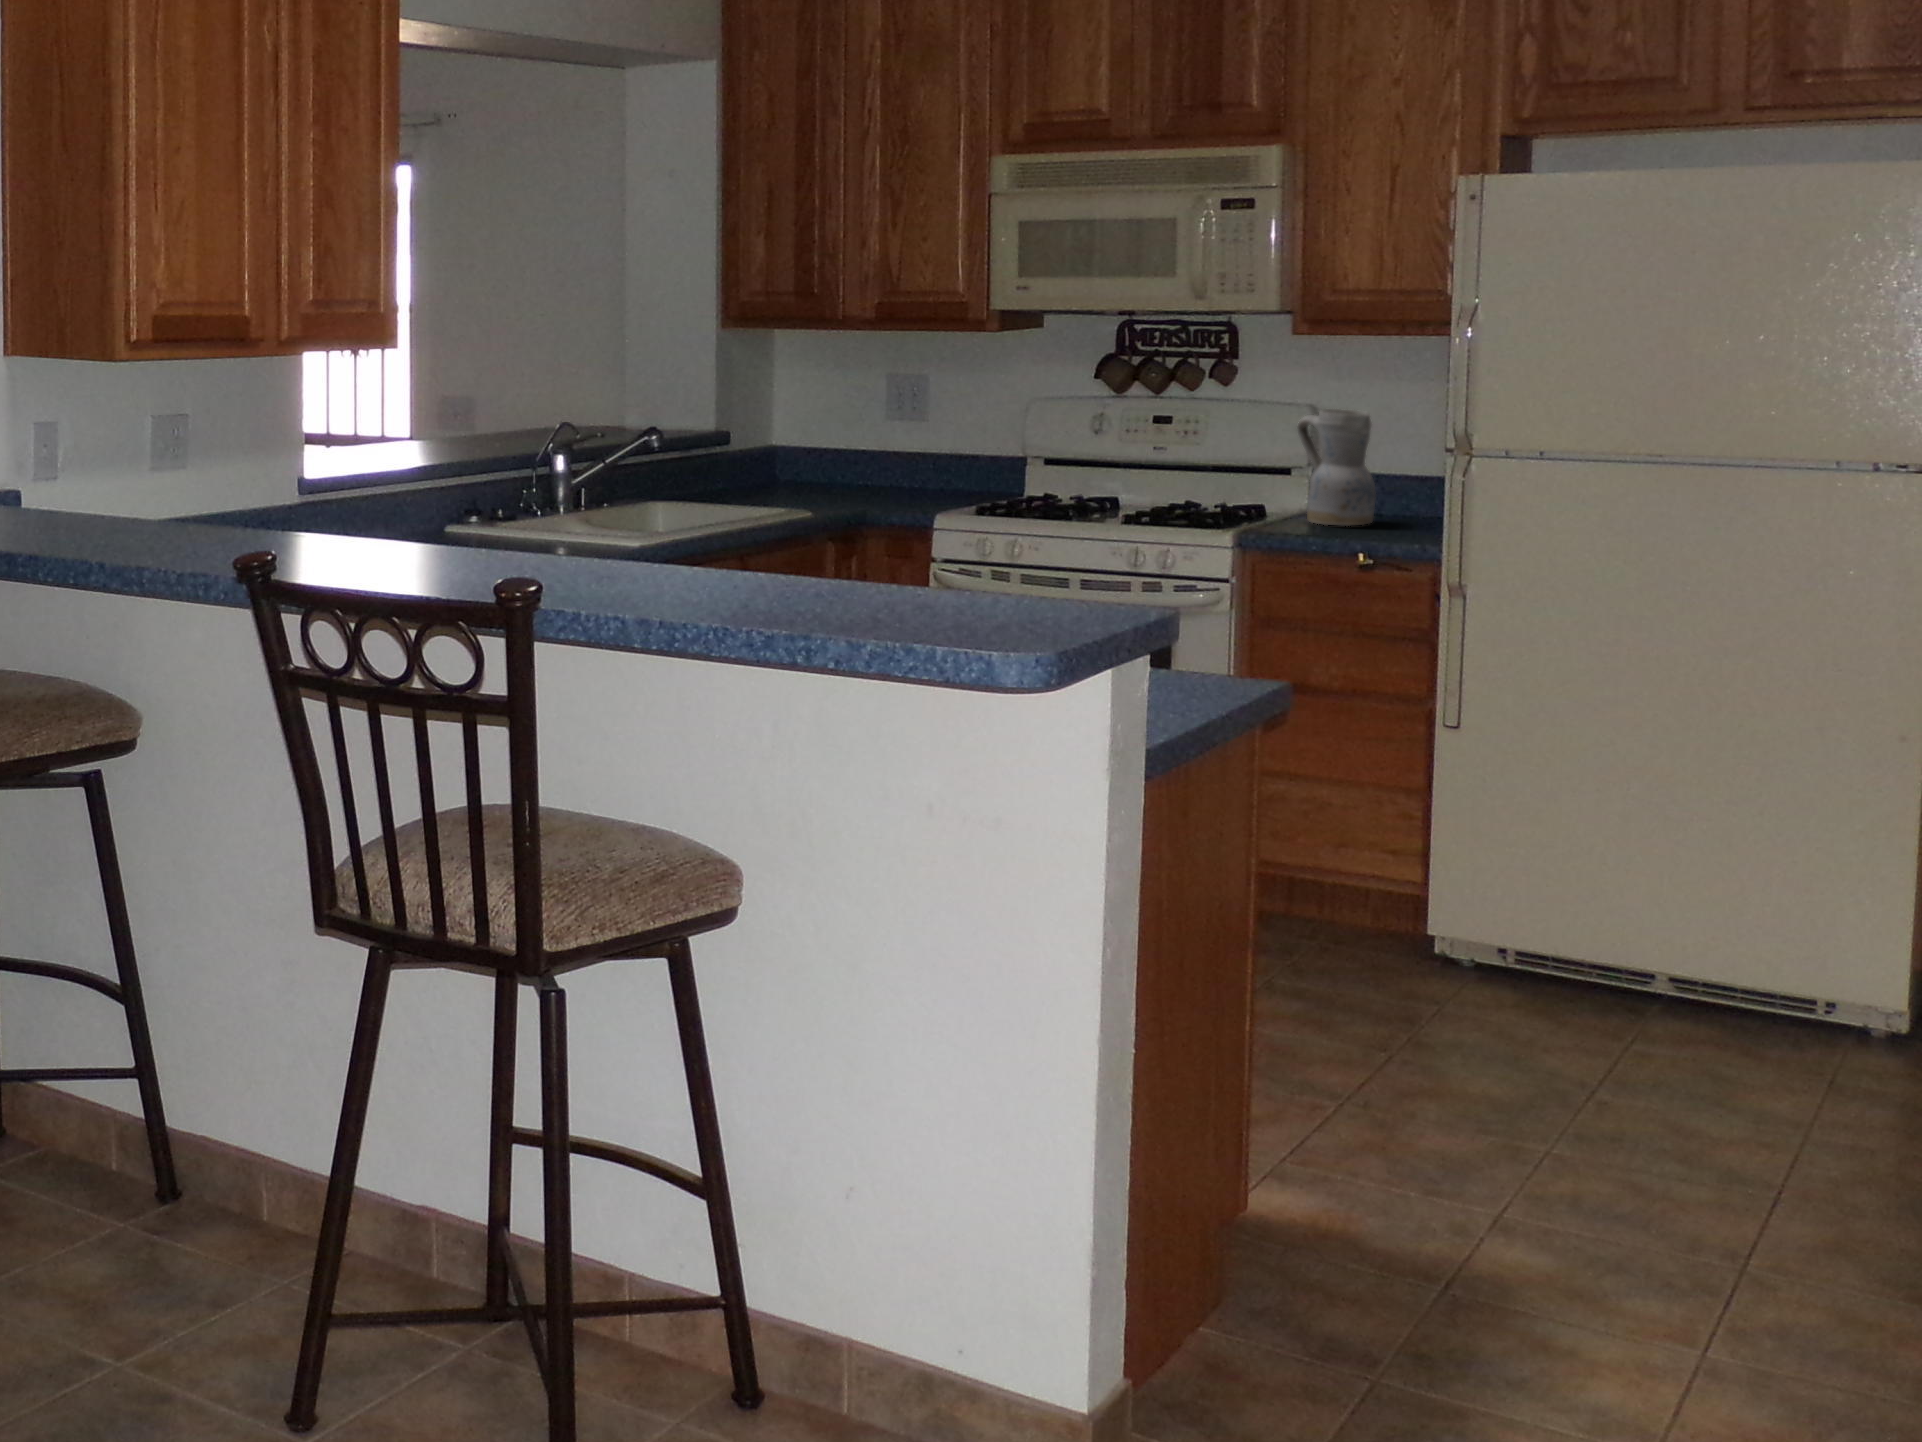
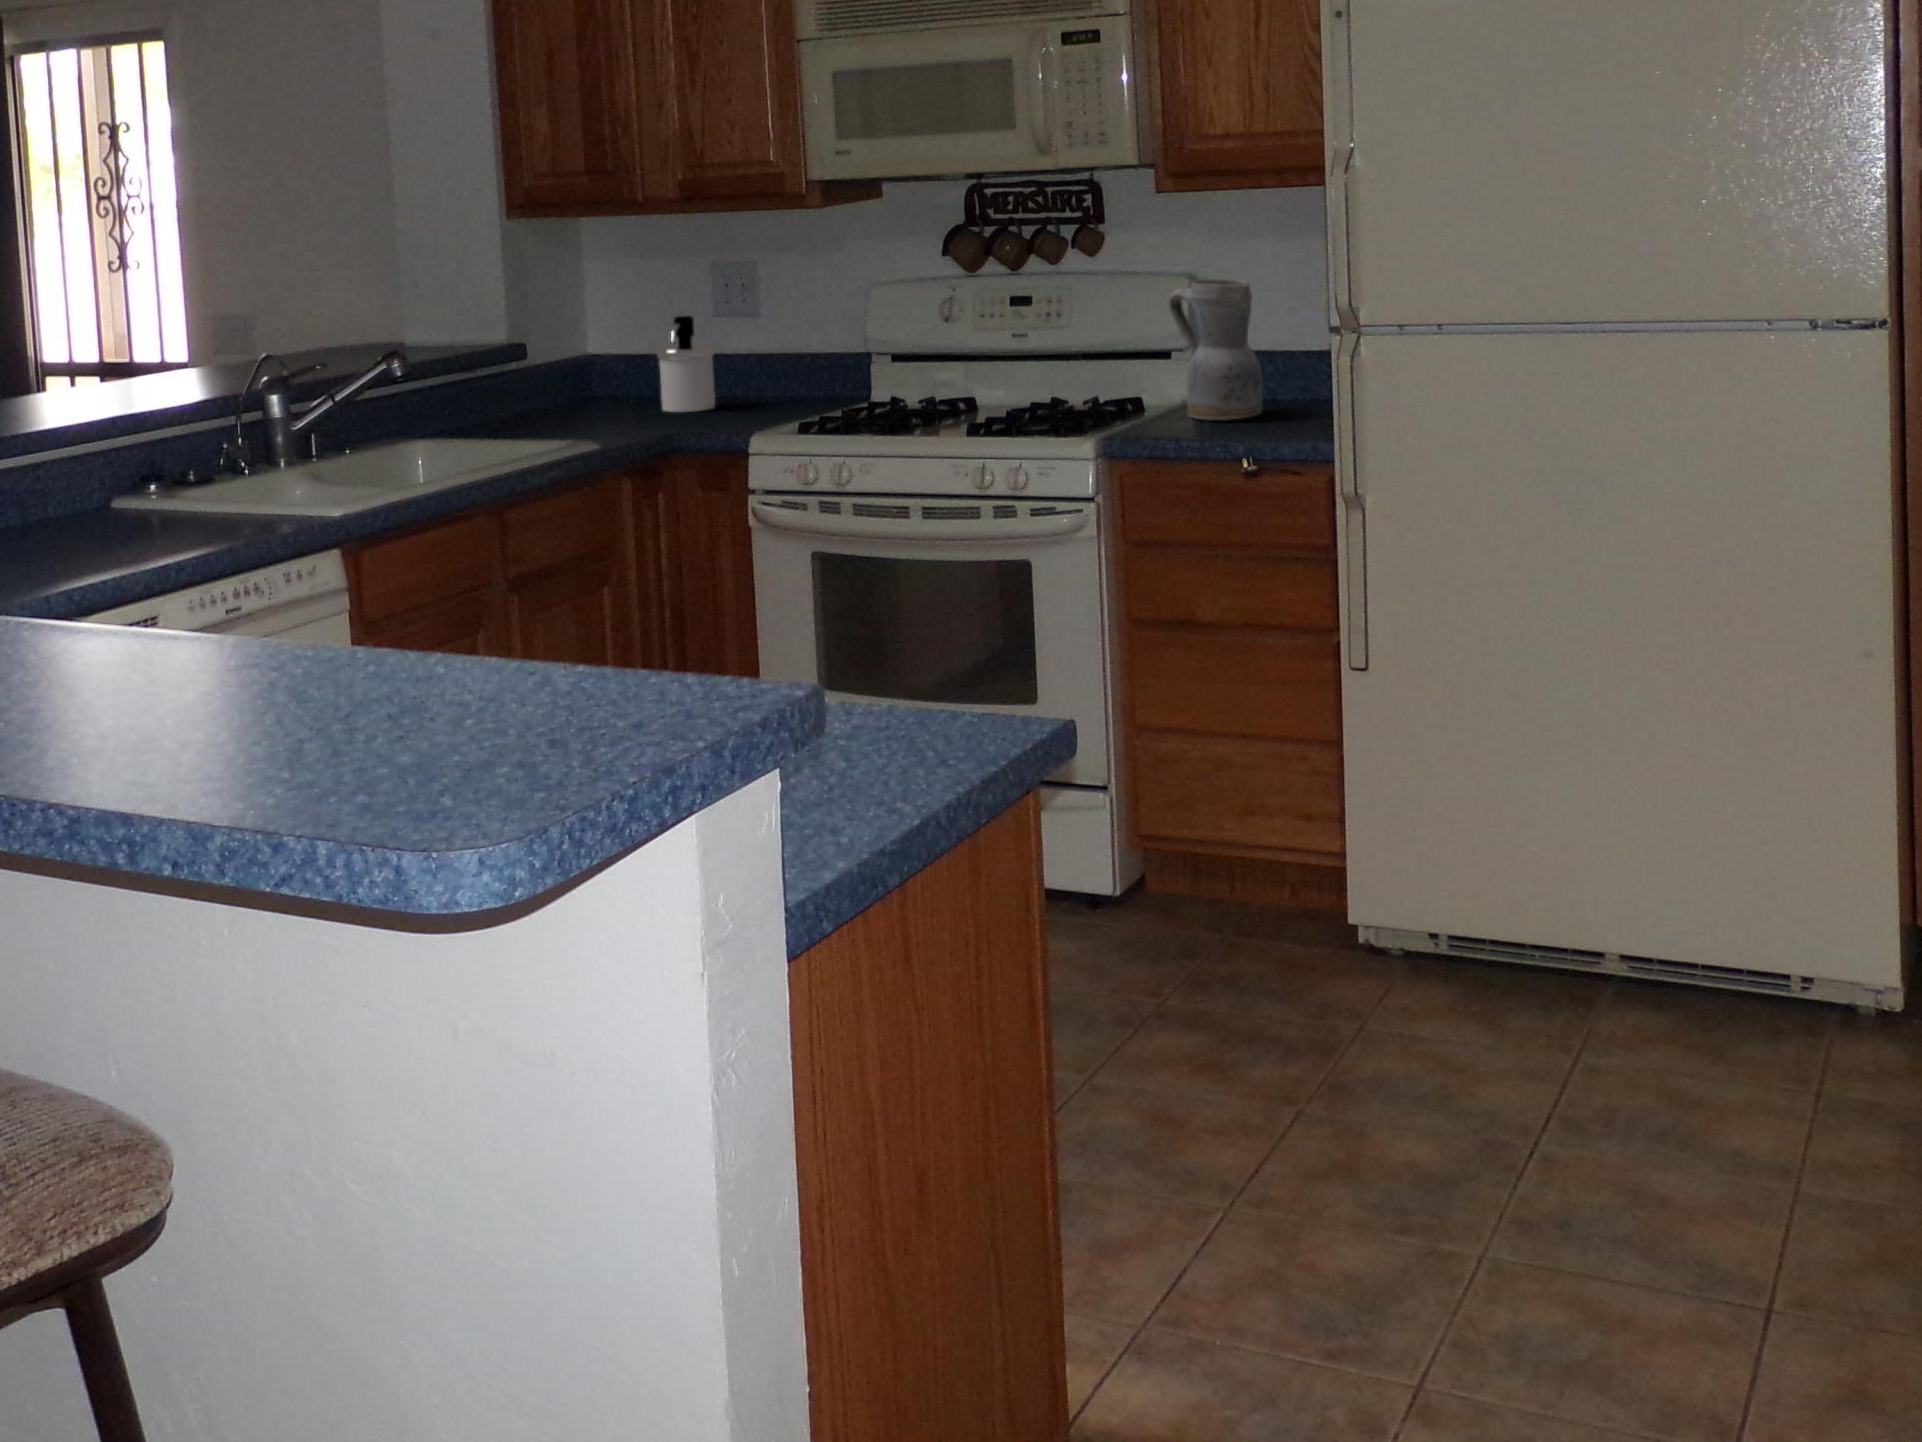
soap dispenser: none [841,417,889,496] -> present [657,316,715,412]

